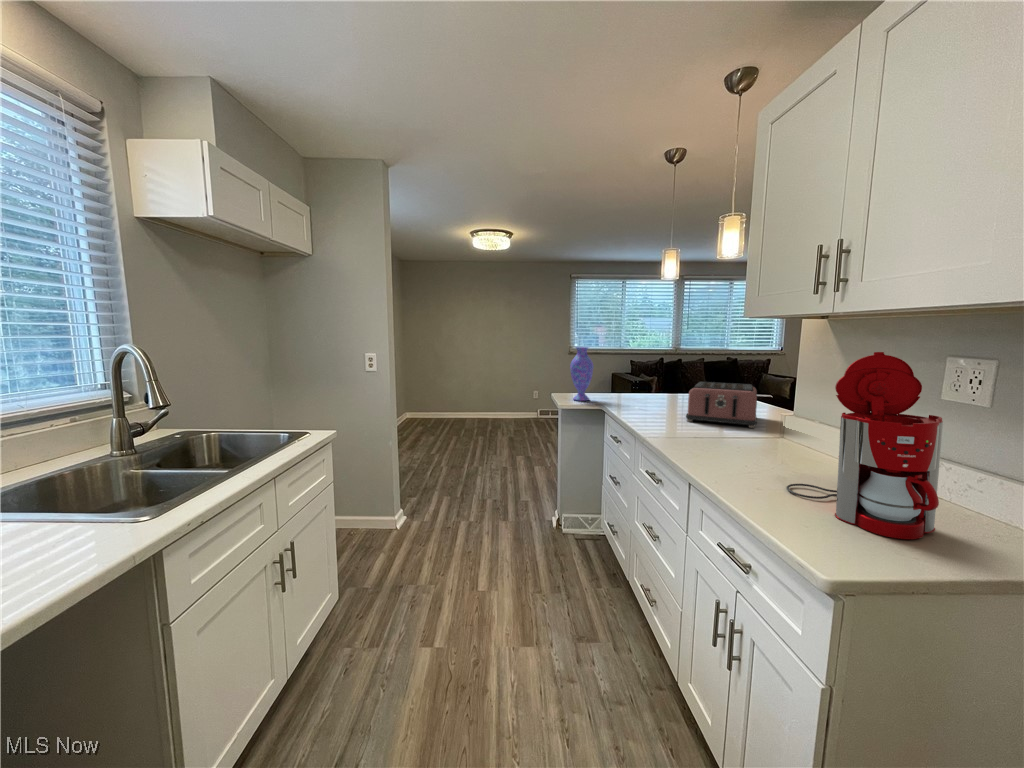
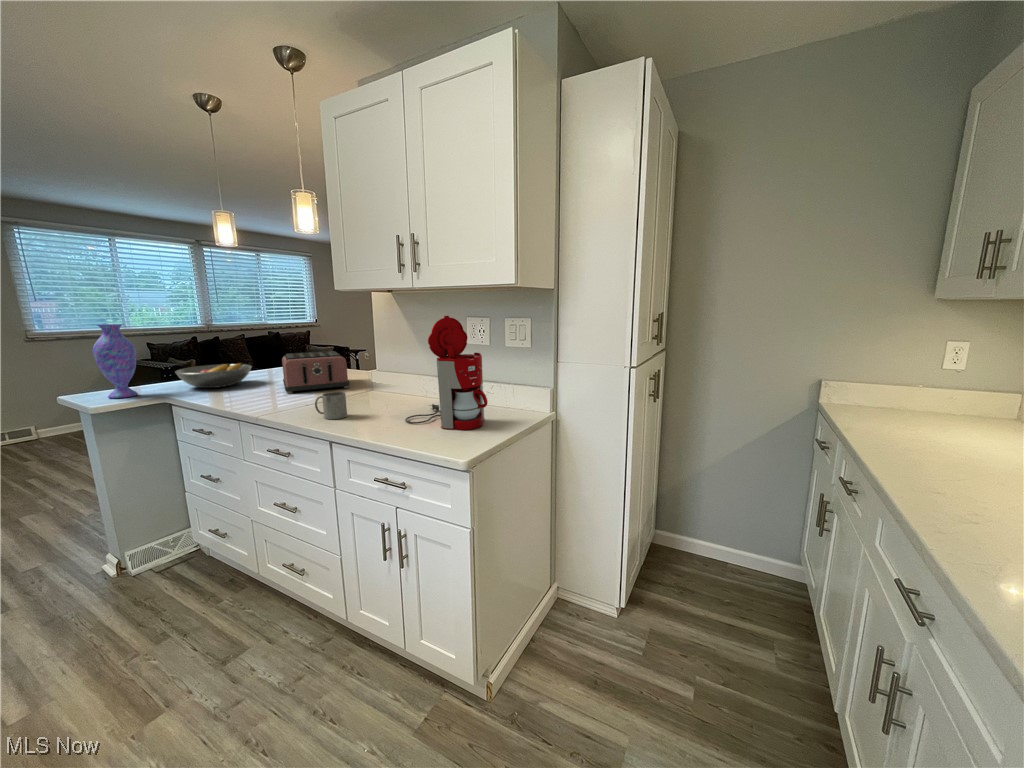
fruit bowl: none [614,384,671,404] -> present [175,363,252,388]
mug: none [690,429,723,460] -> present [315,392,347,419]

